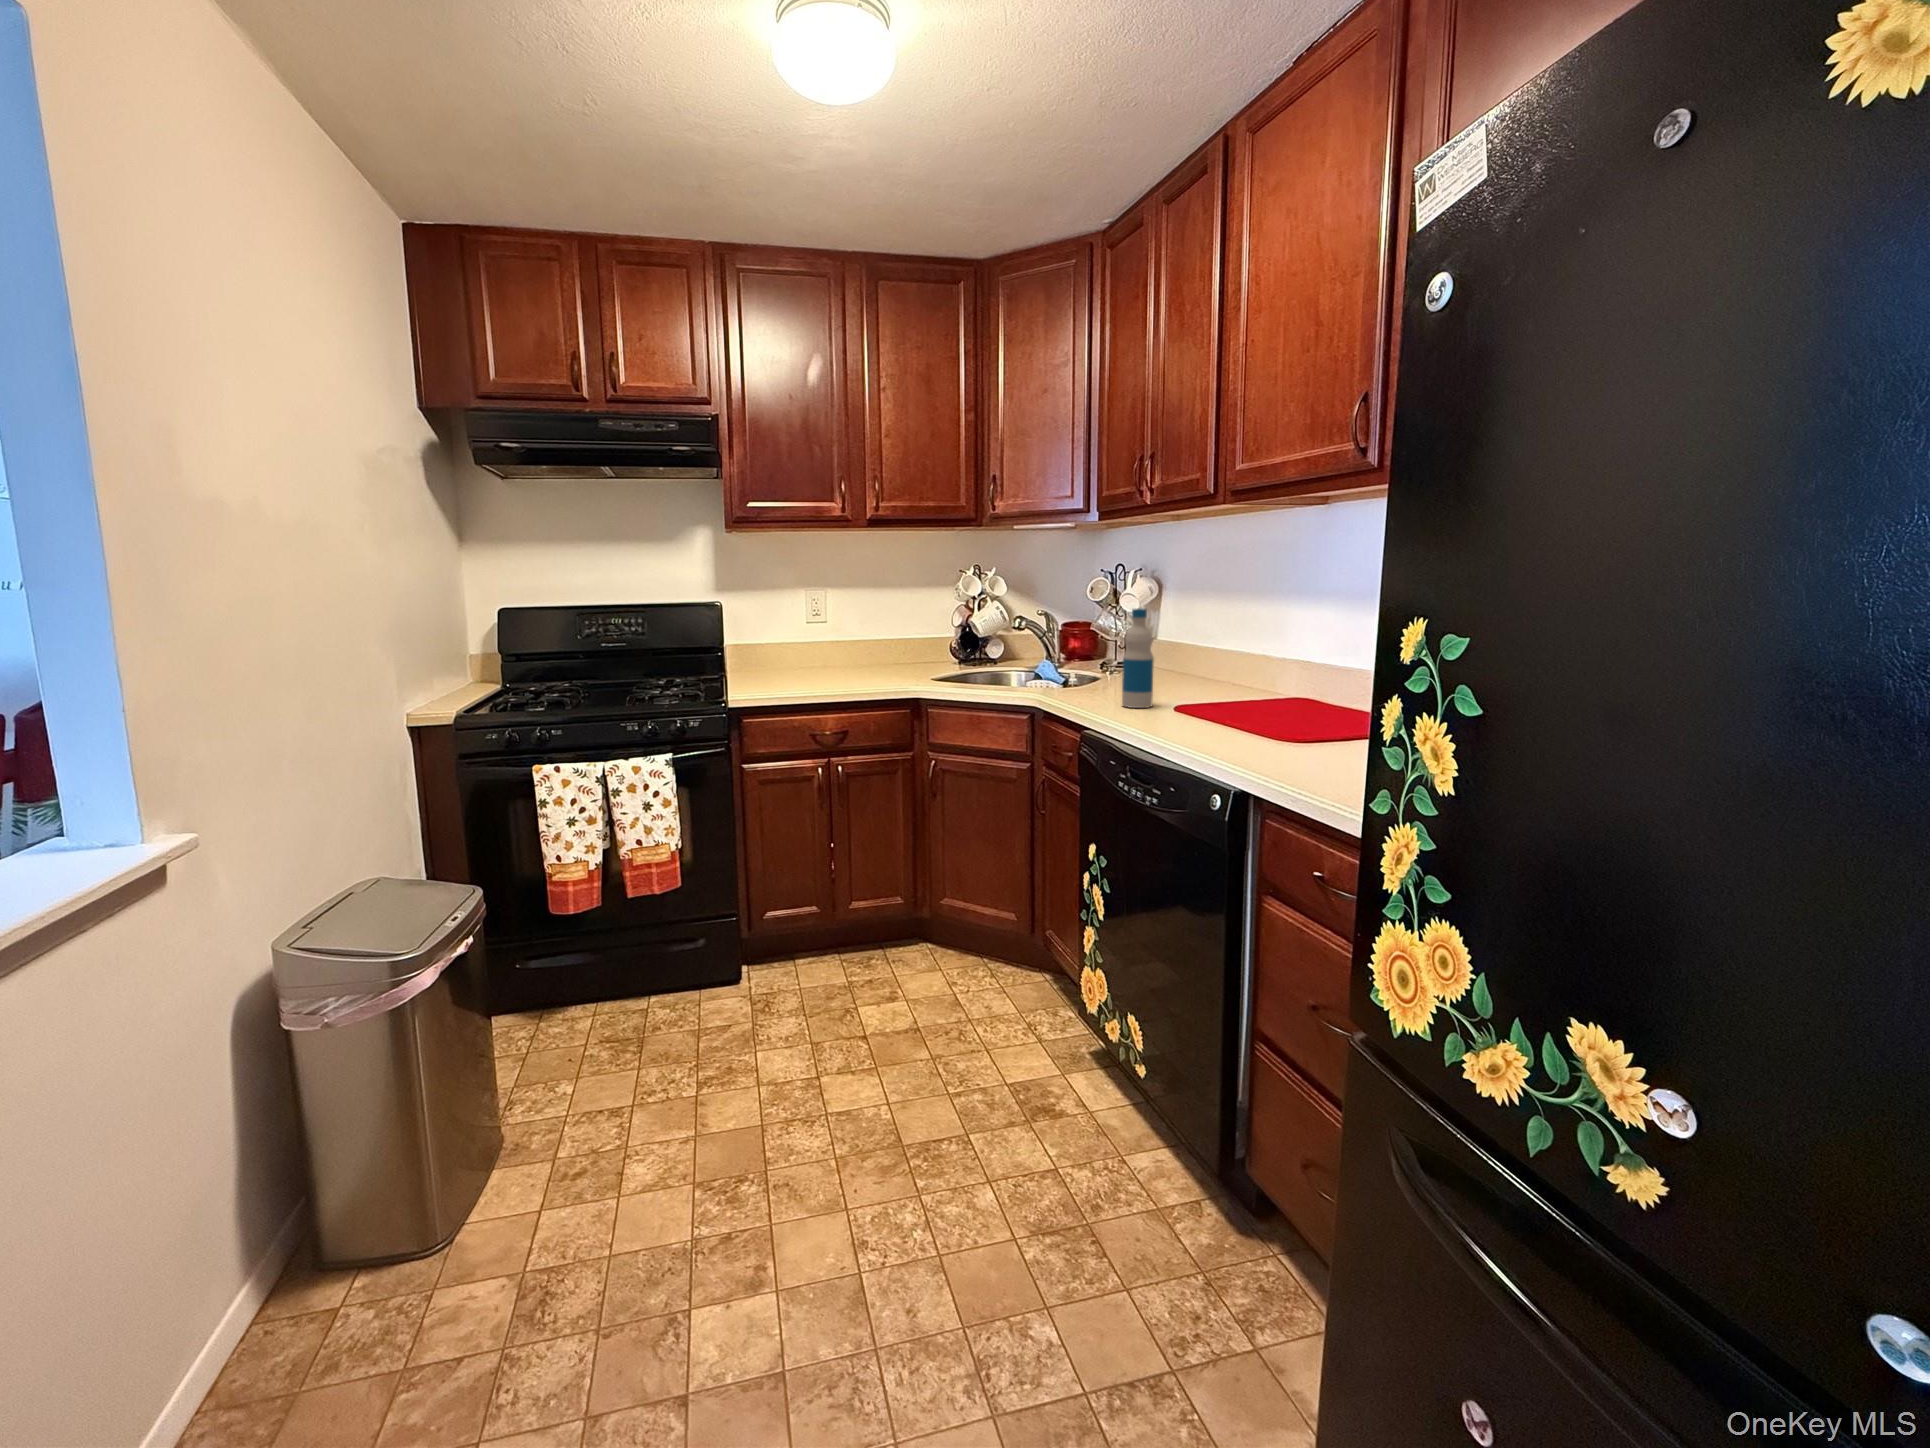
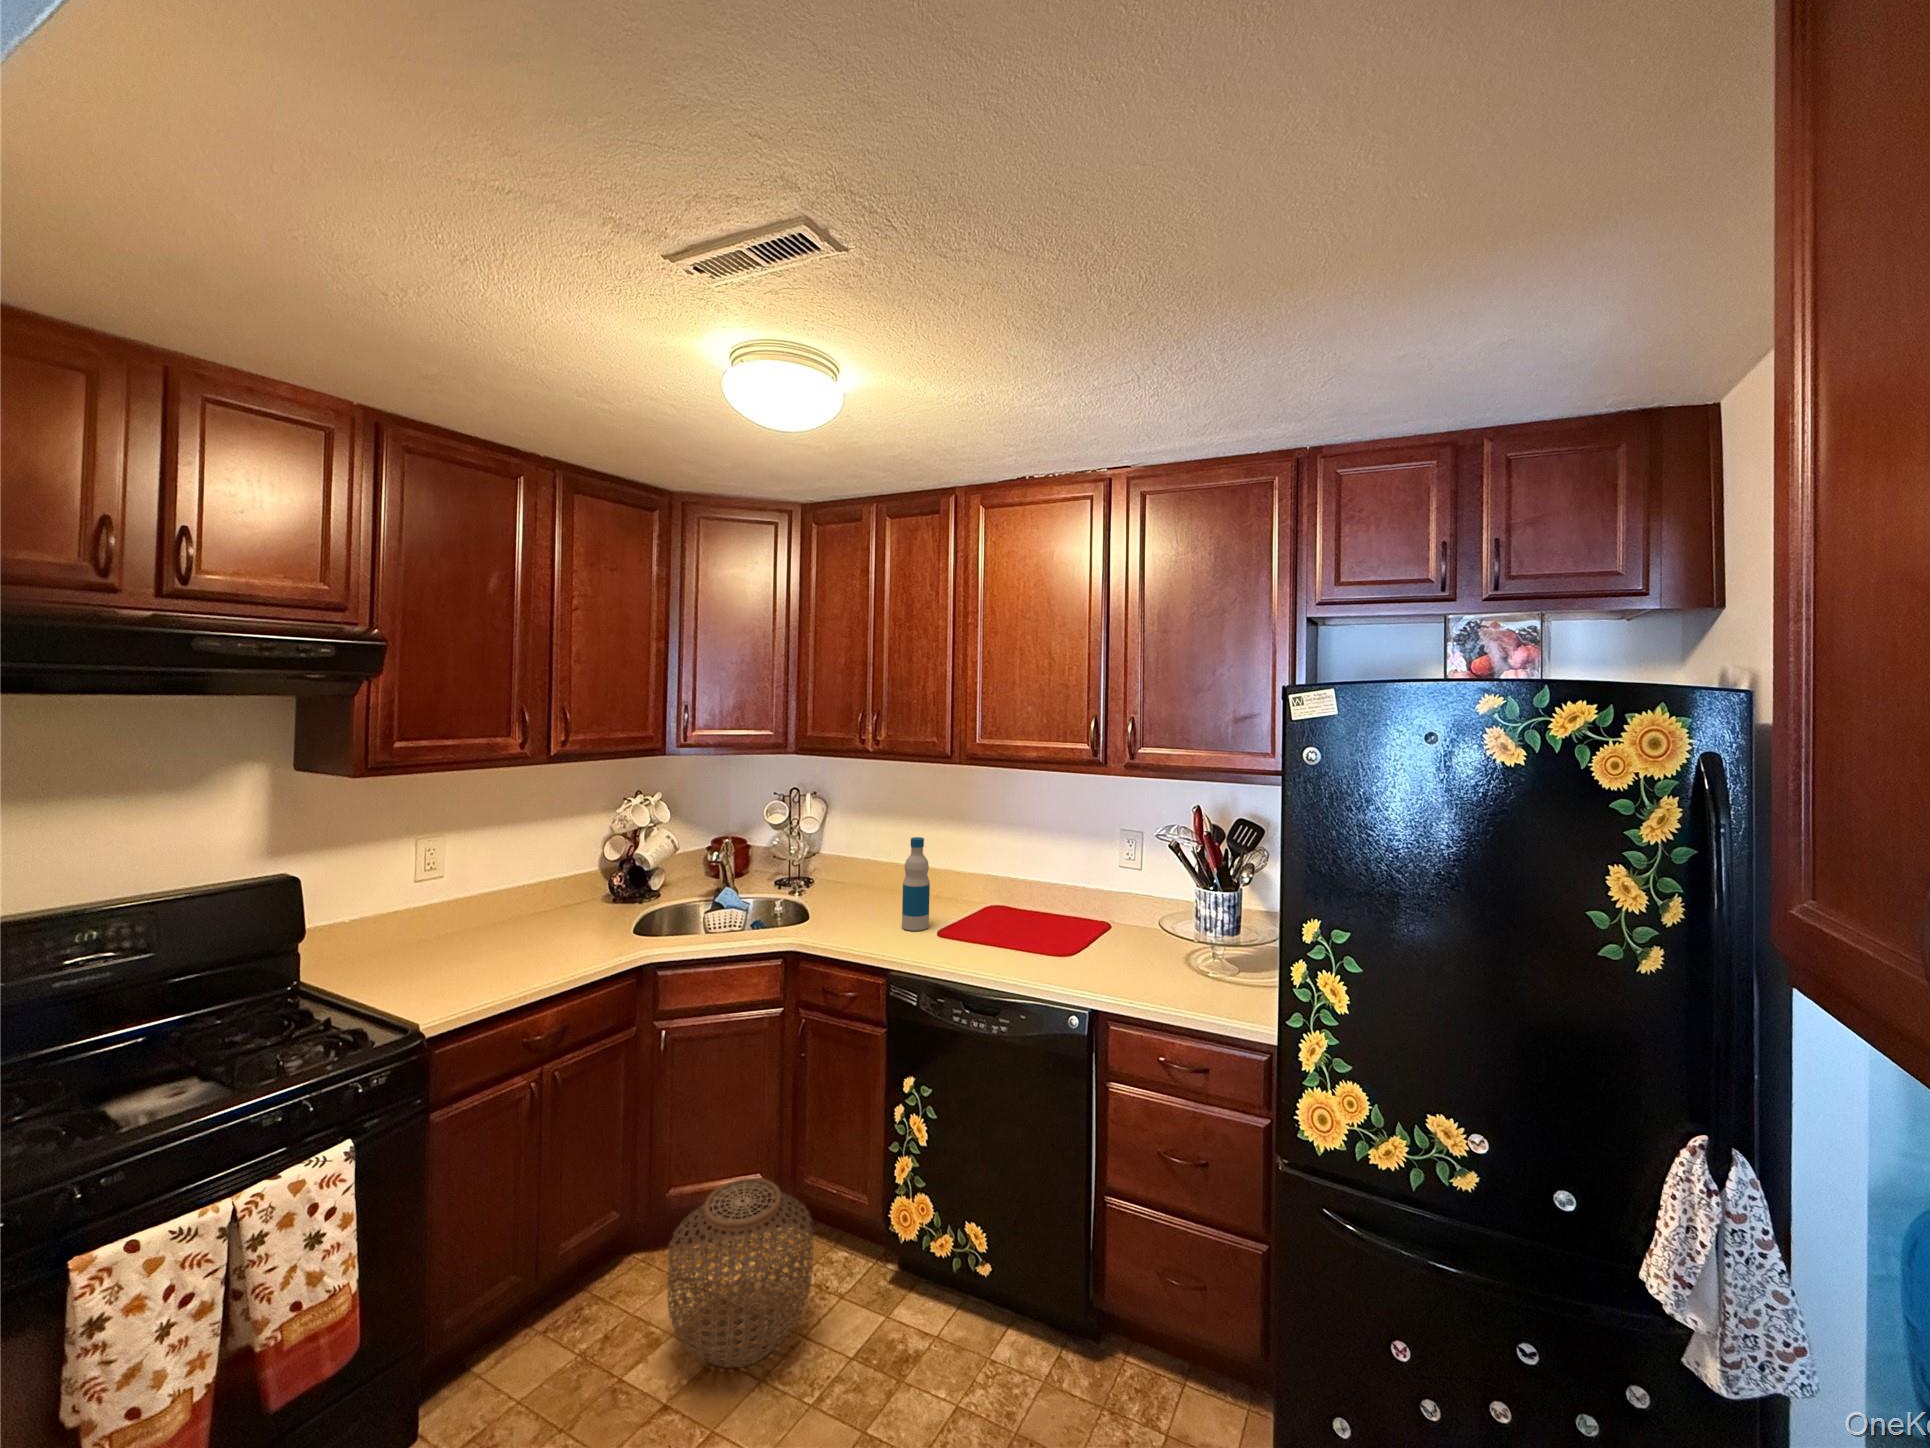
woven basket: none [884,896,1005,1045] -> present [667,1178,813,1367]

